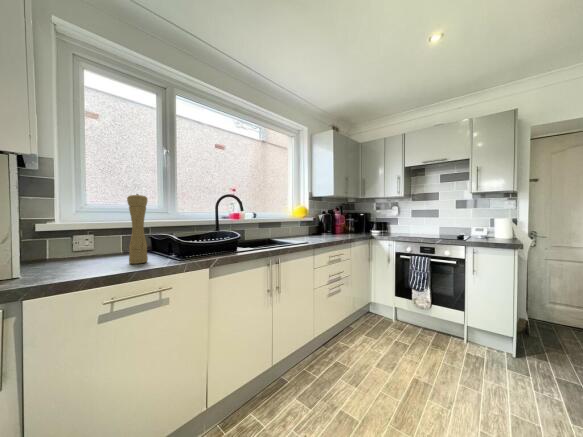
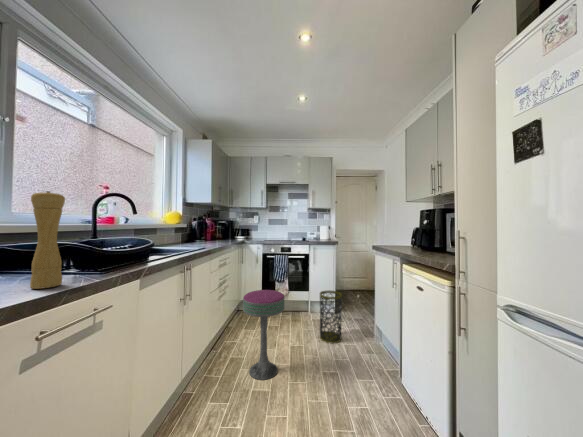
bar stool: none [338,295,391,405] -> present [243,290,285,380]
trash can: none [466,315,509,401] -> present [320,290,342,344]

